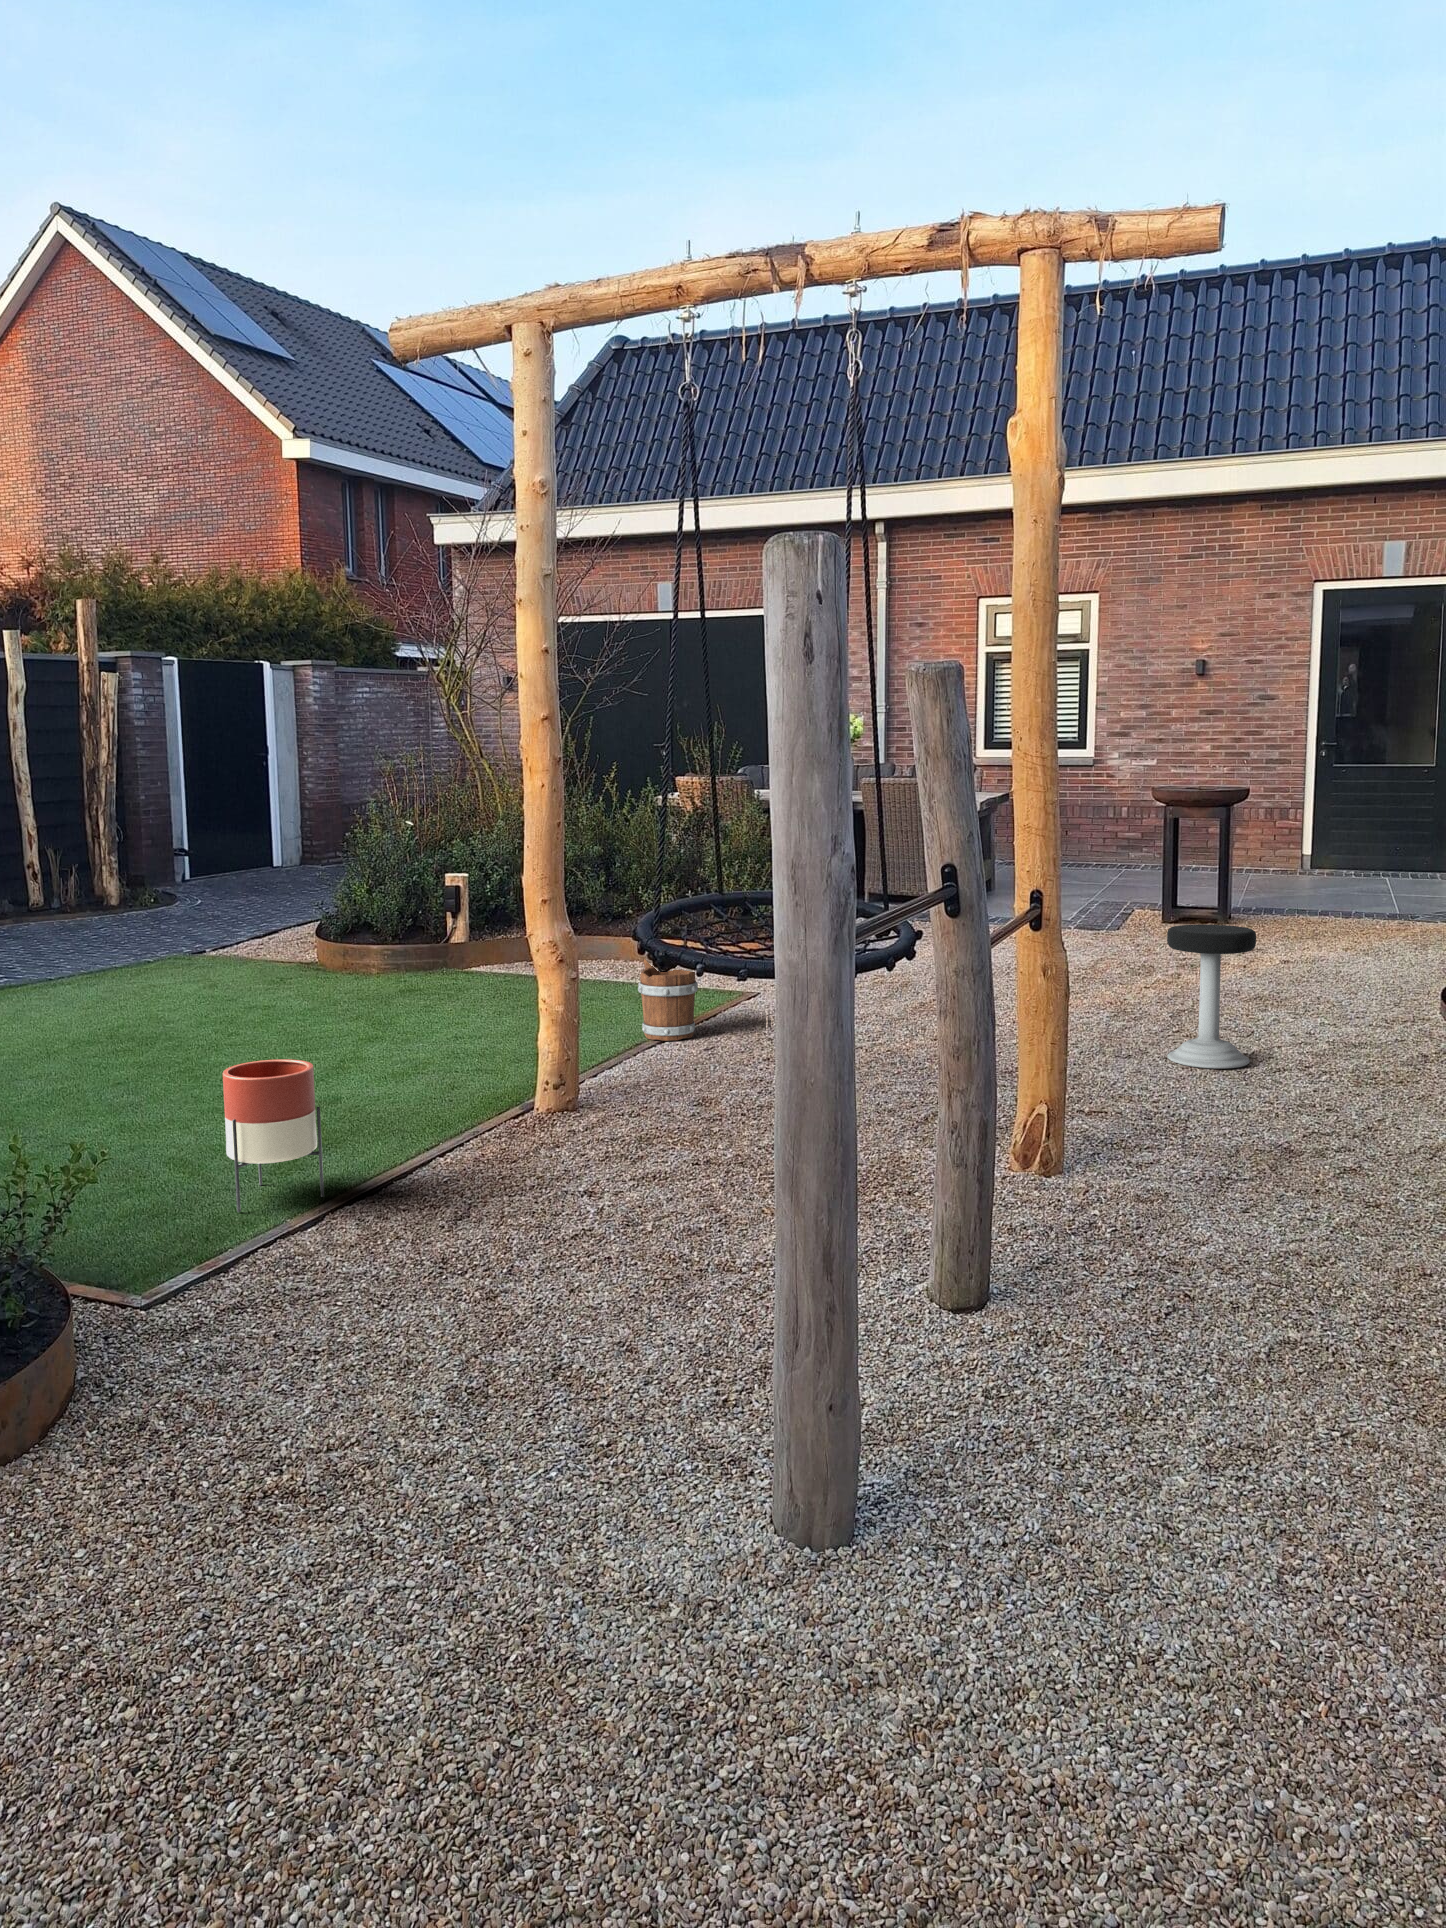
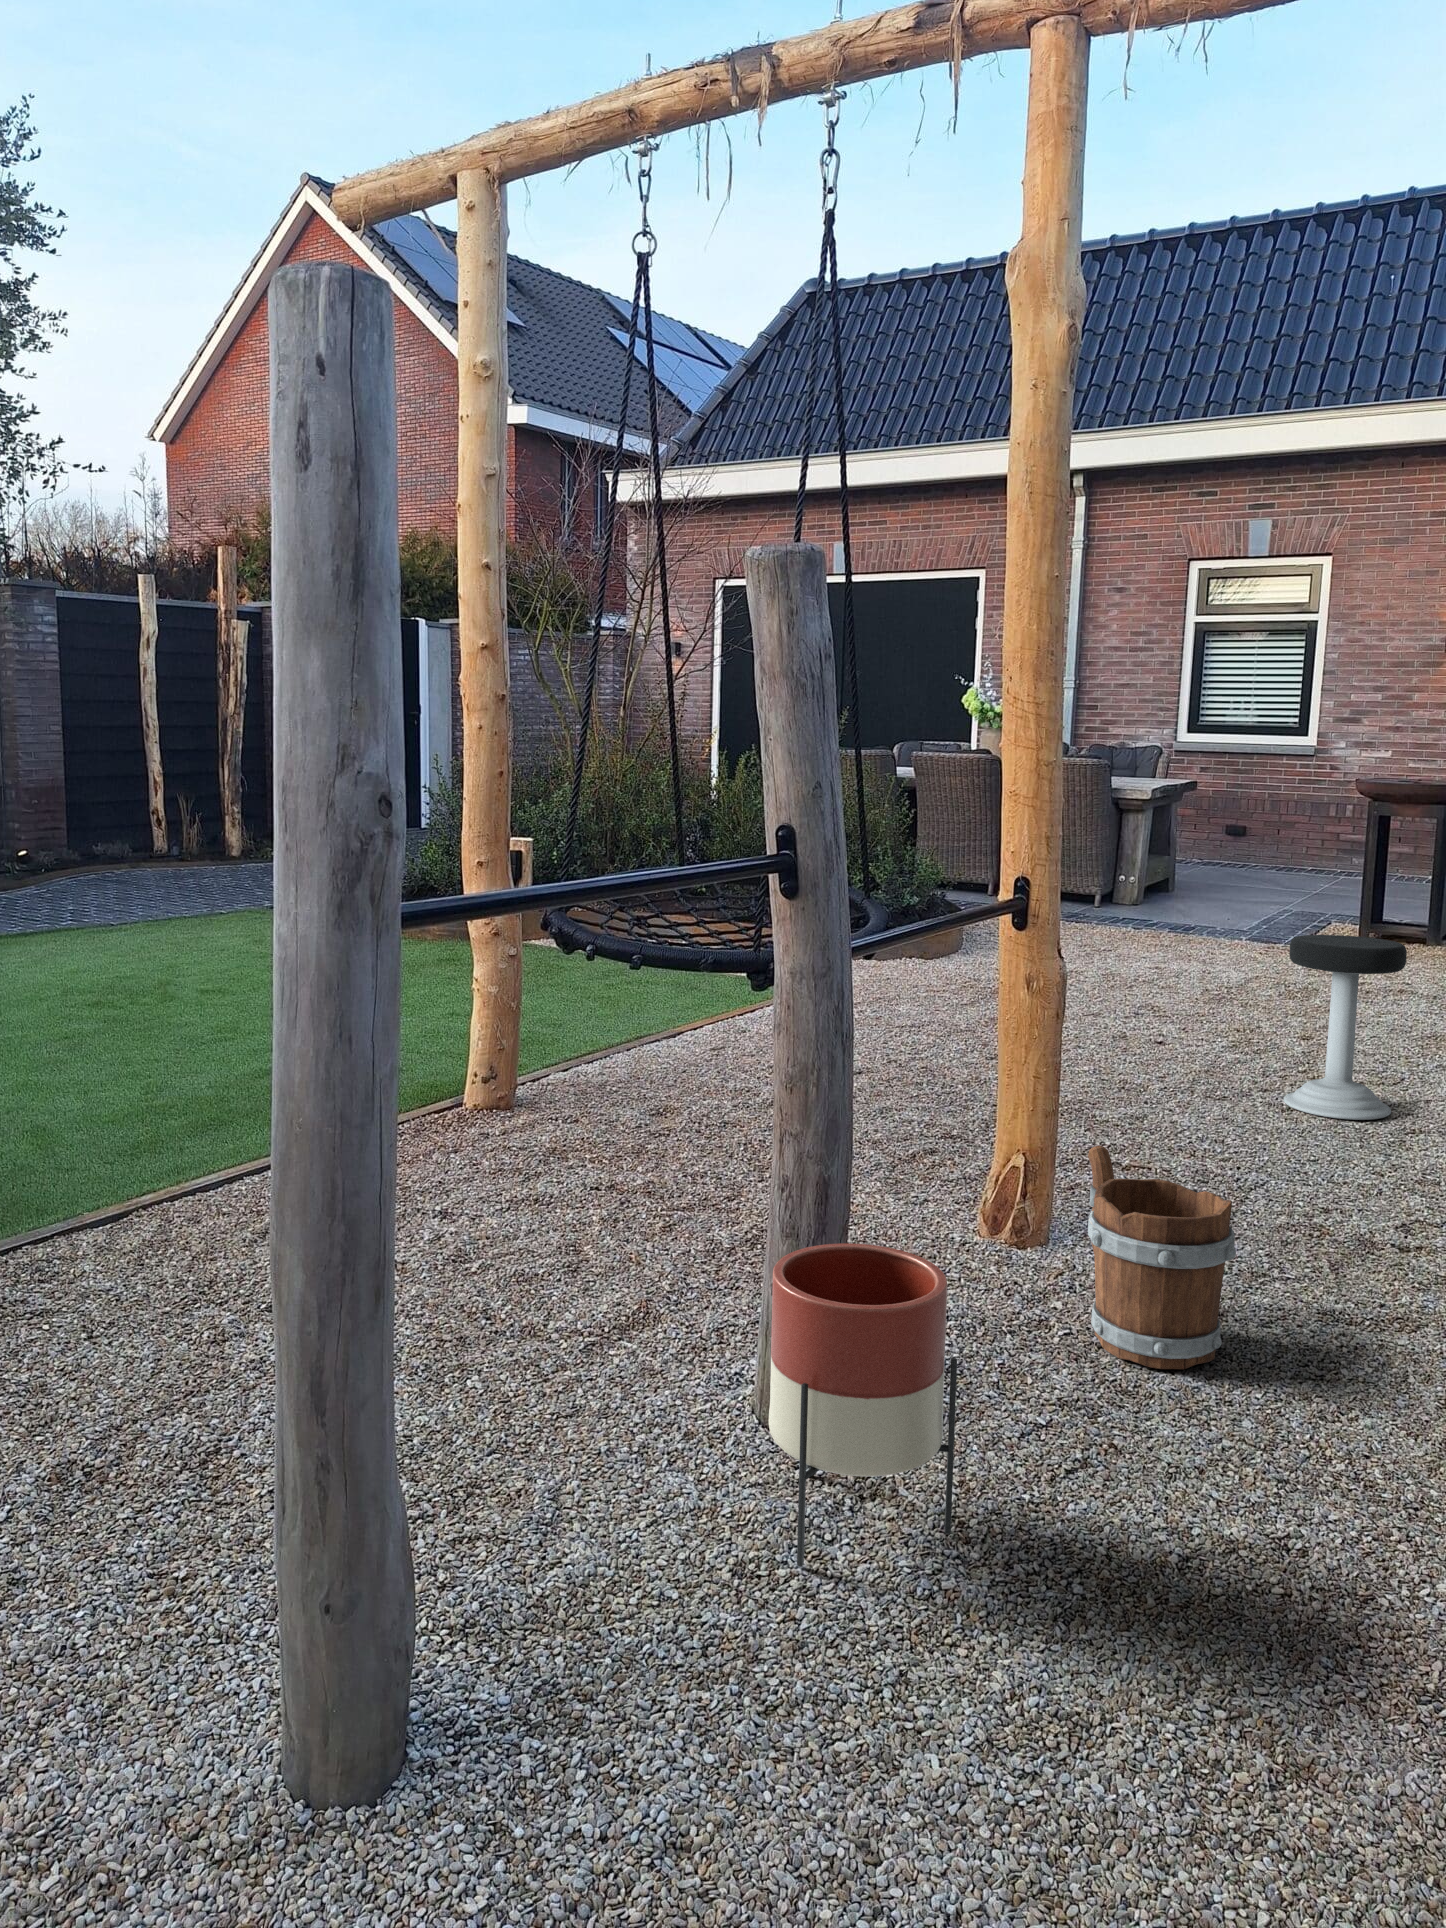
bucket: present [638,959,698,1041] -> present [1088,1146,1236,1369]
planter: present [223,1059,324,1212] -> present [769,1244,957,1567]

